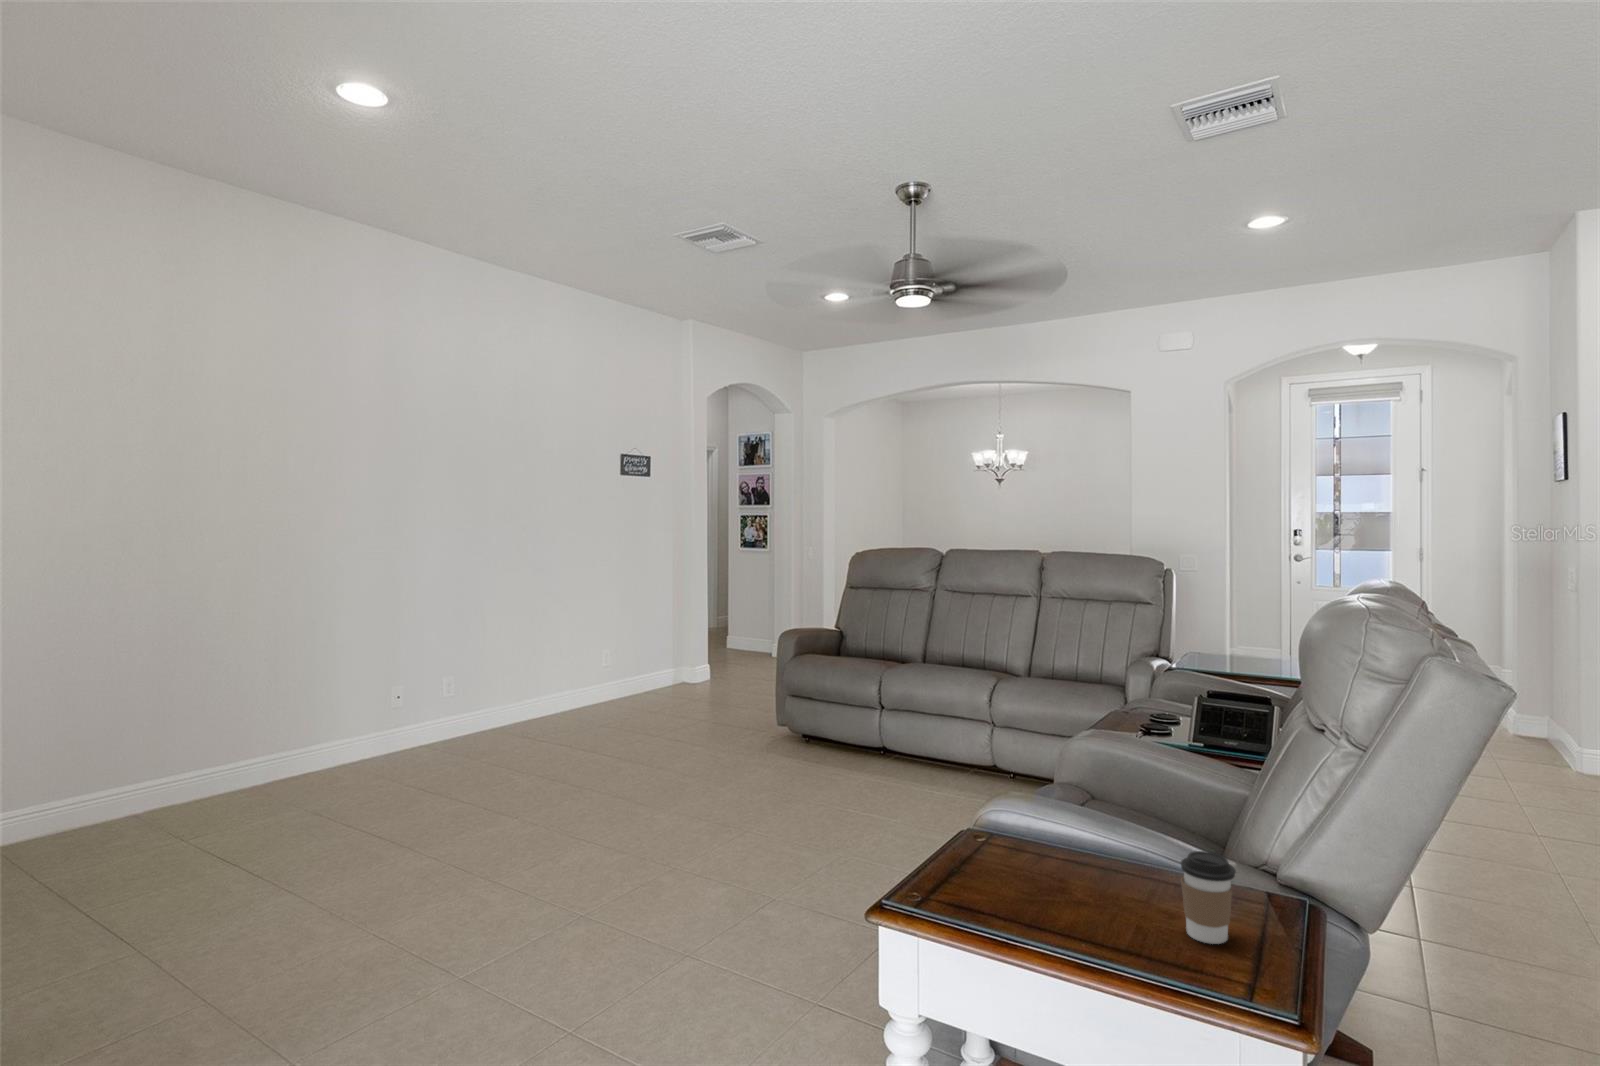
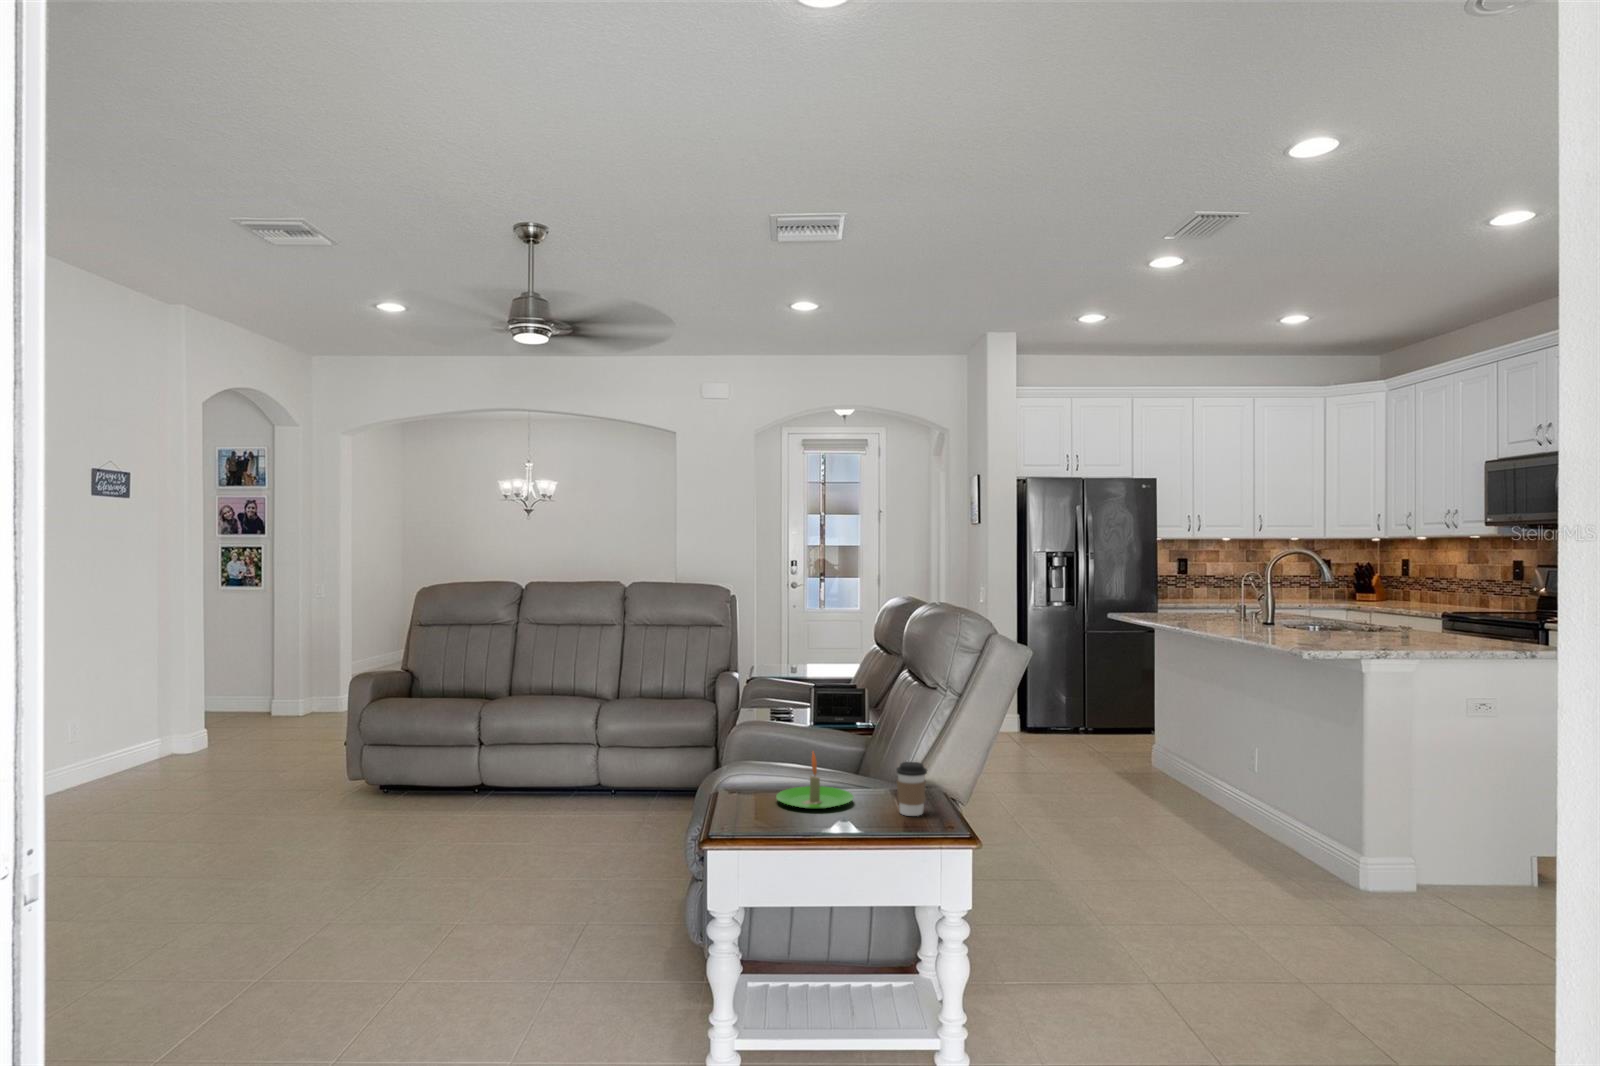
candle: none [1013,803,1130,895] -> present [776,753,853,809]

